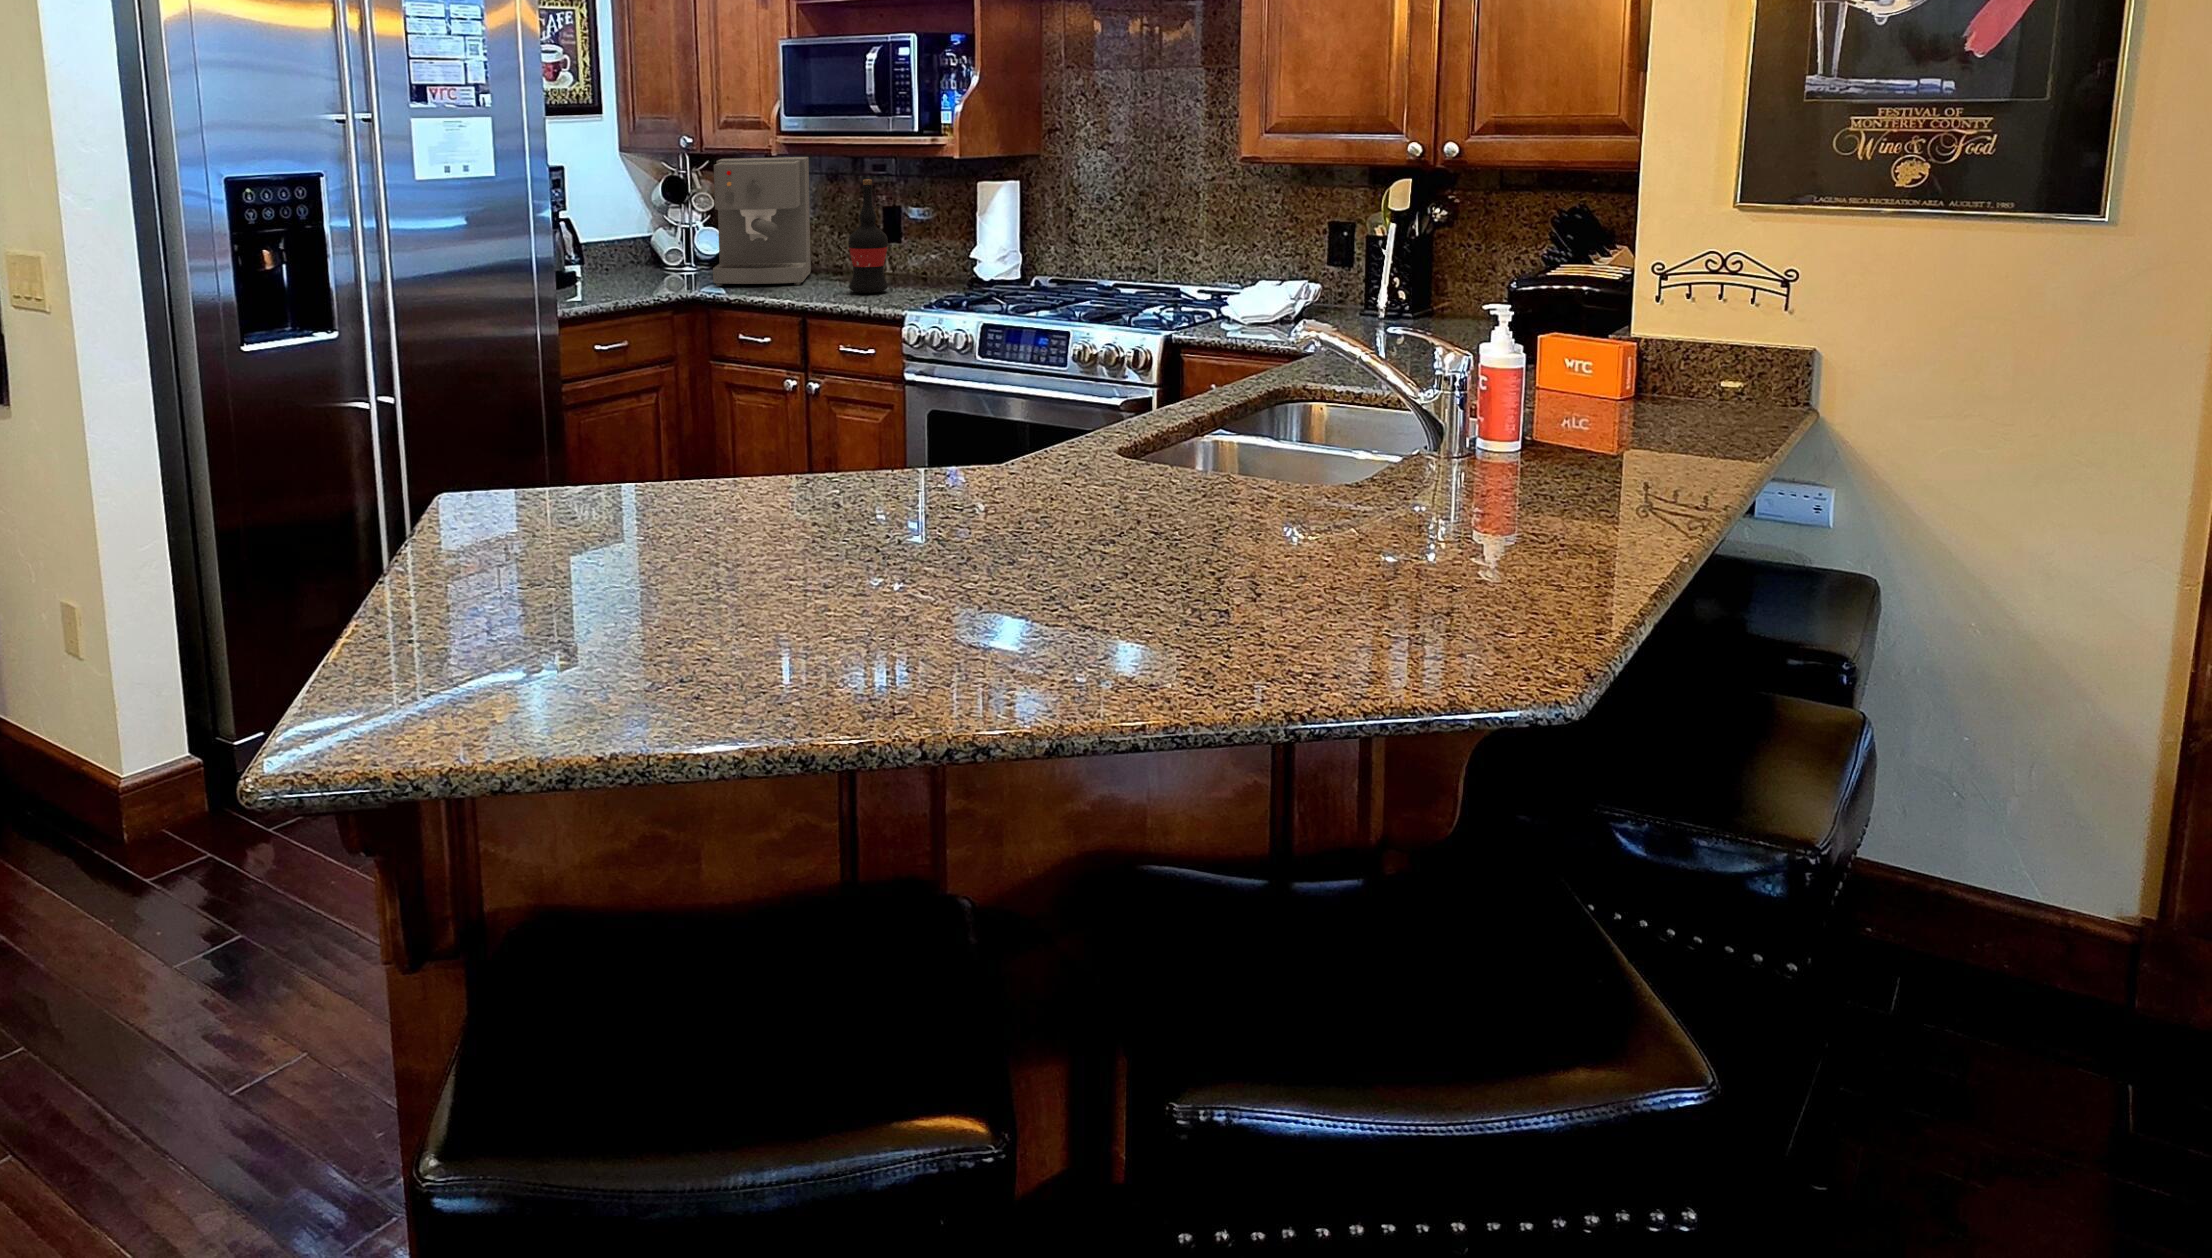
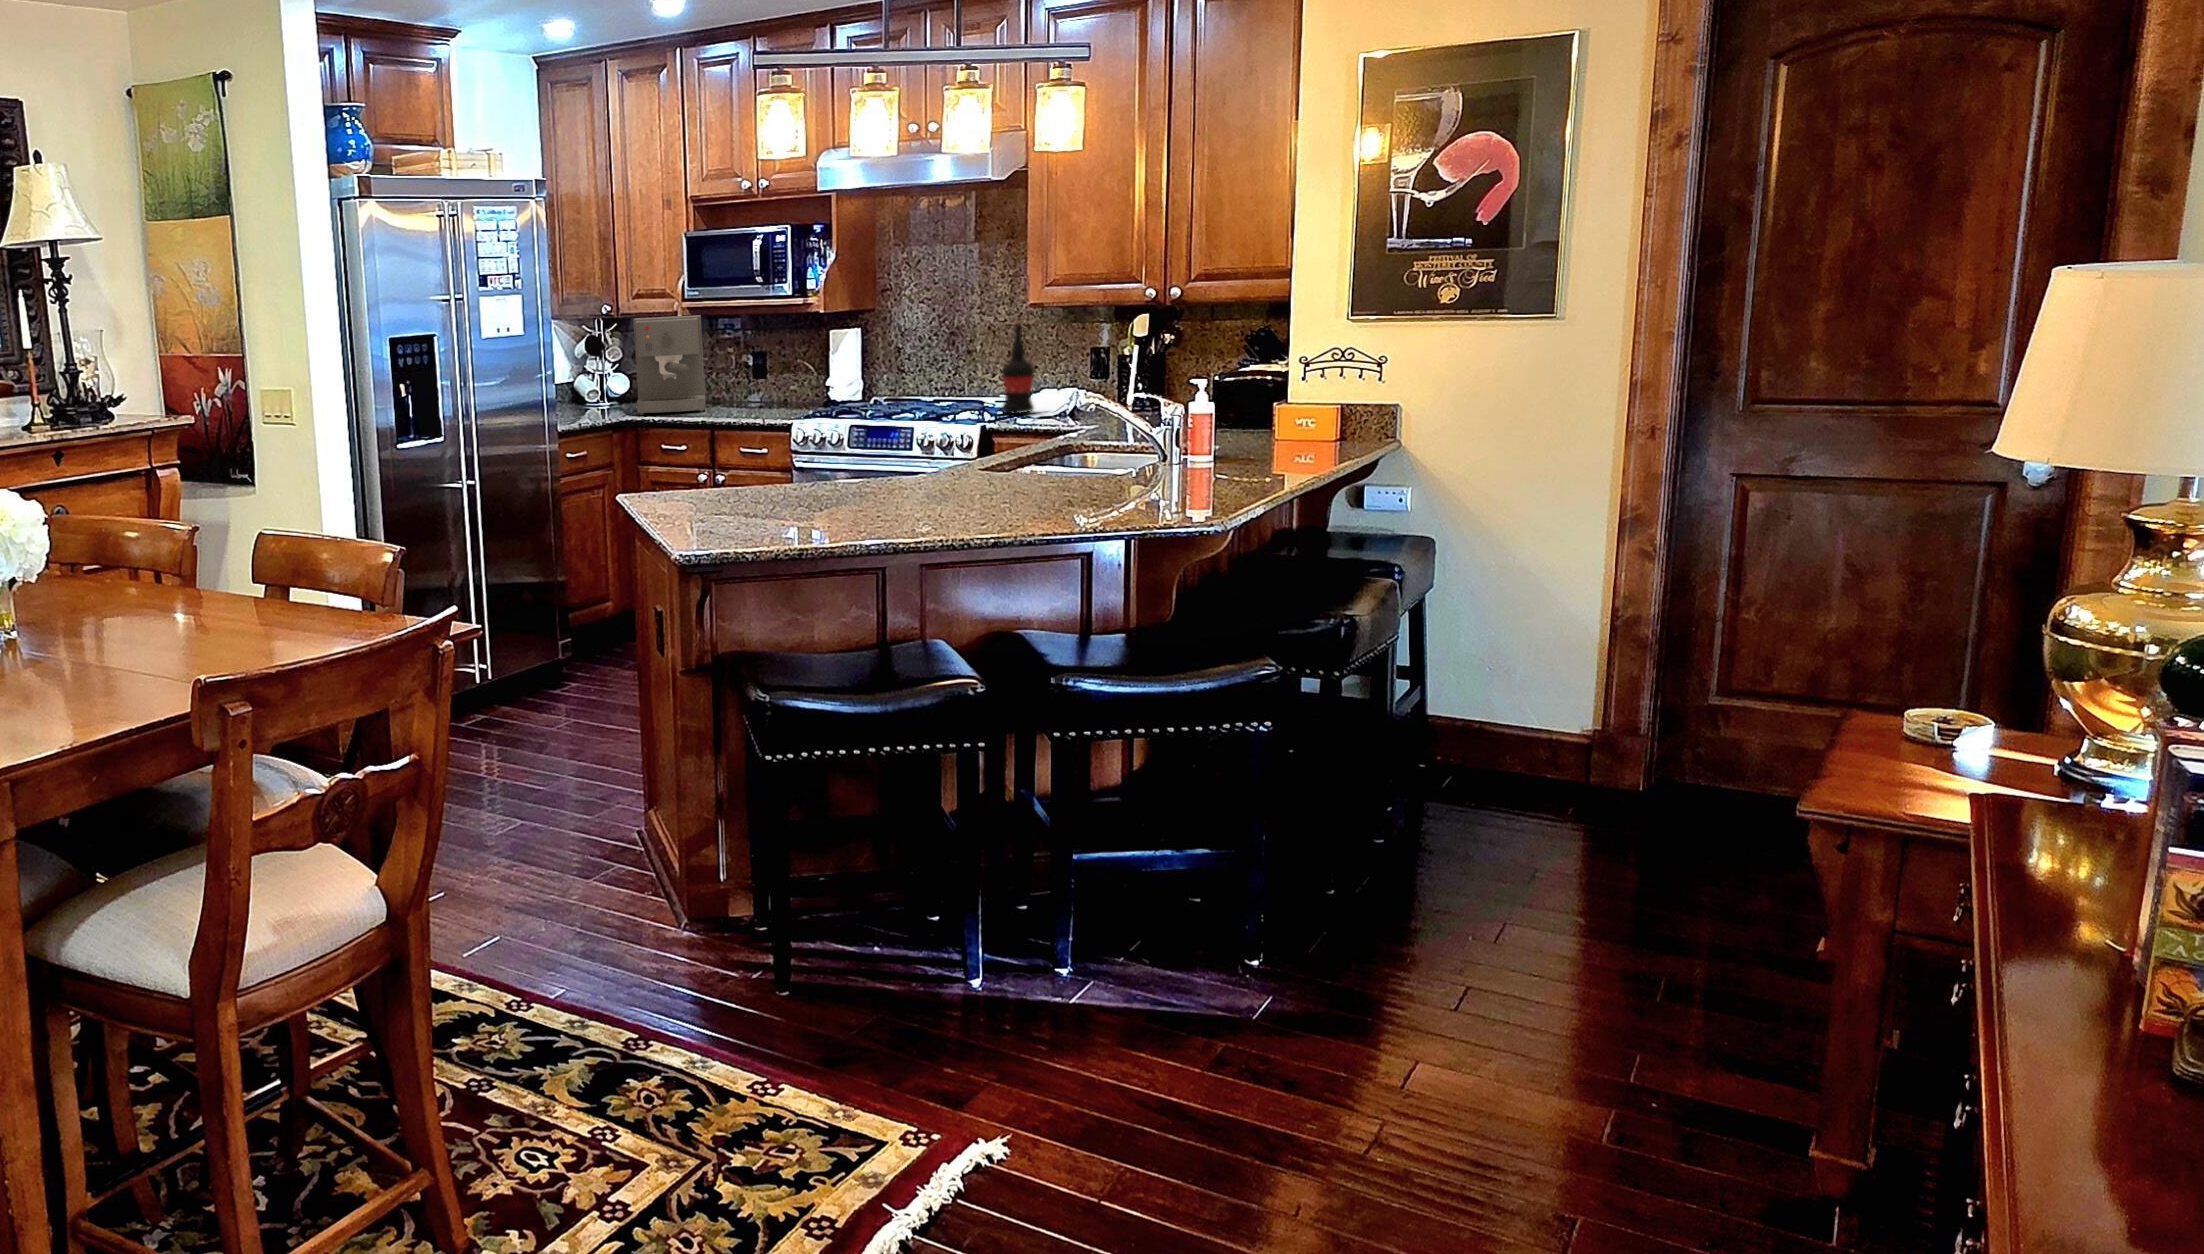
wine bottle: present [848,179,888,293] -> present [1002,320,1034,414]

